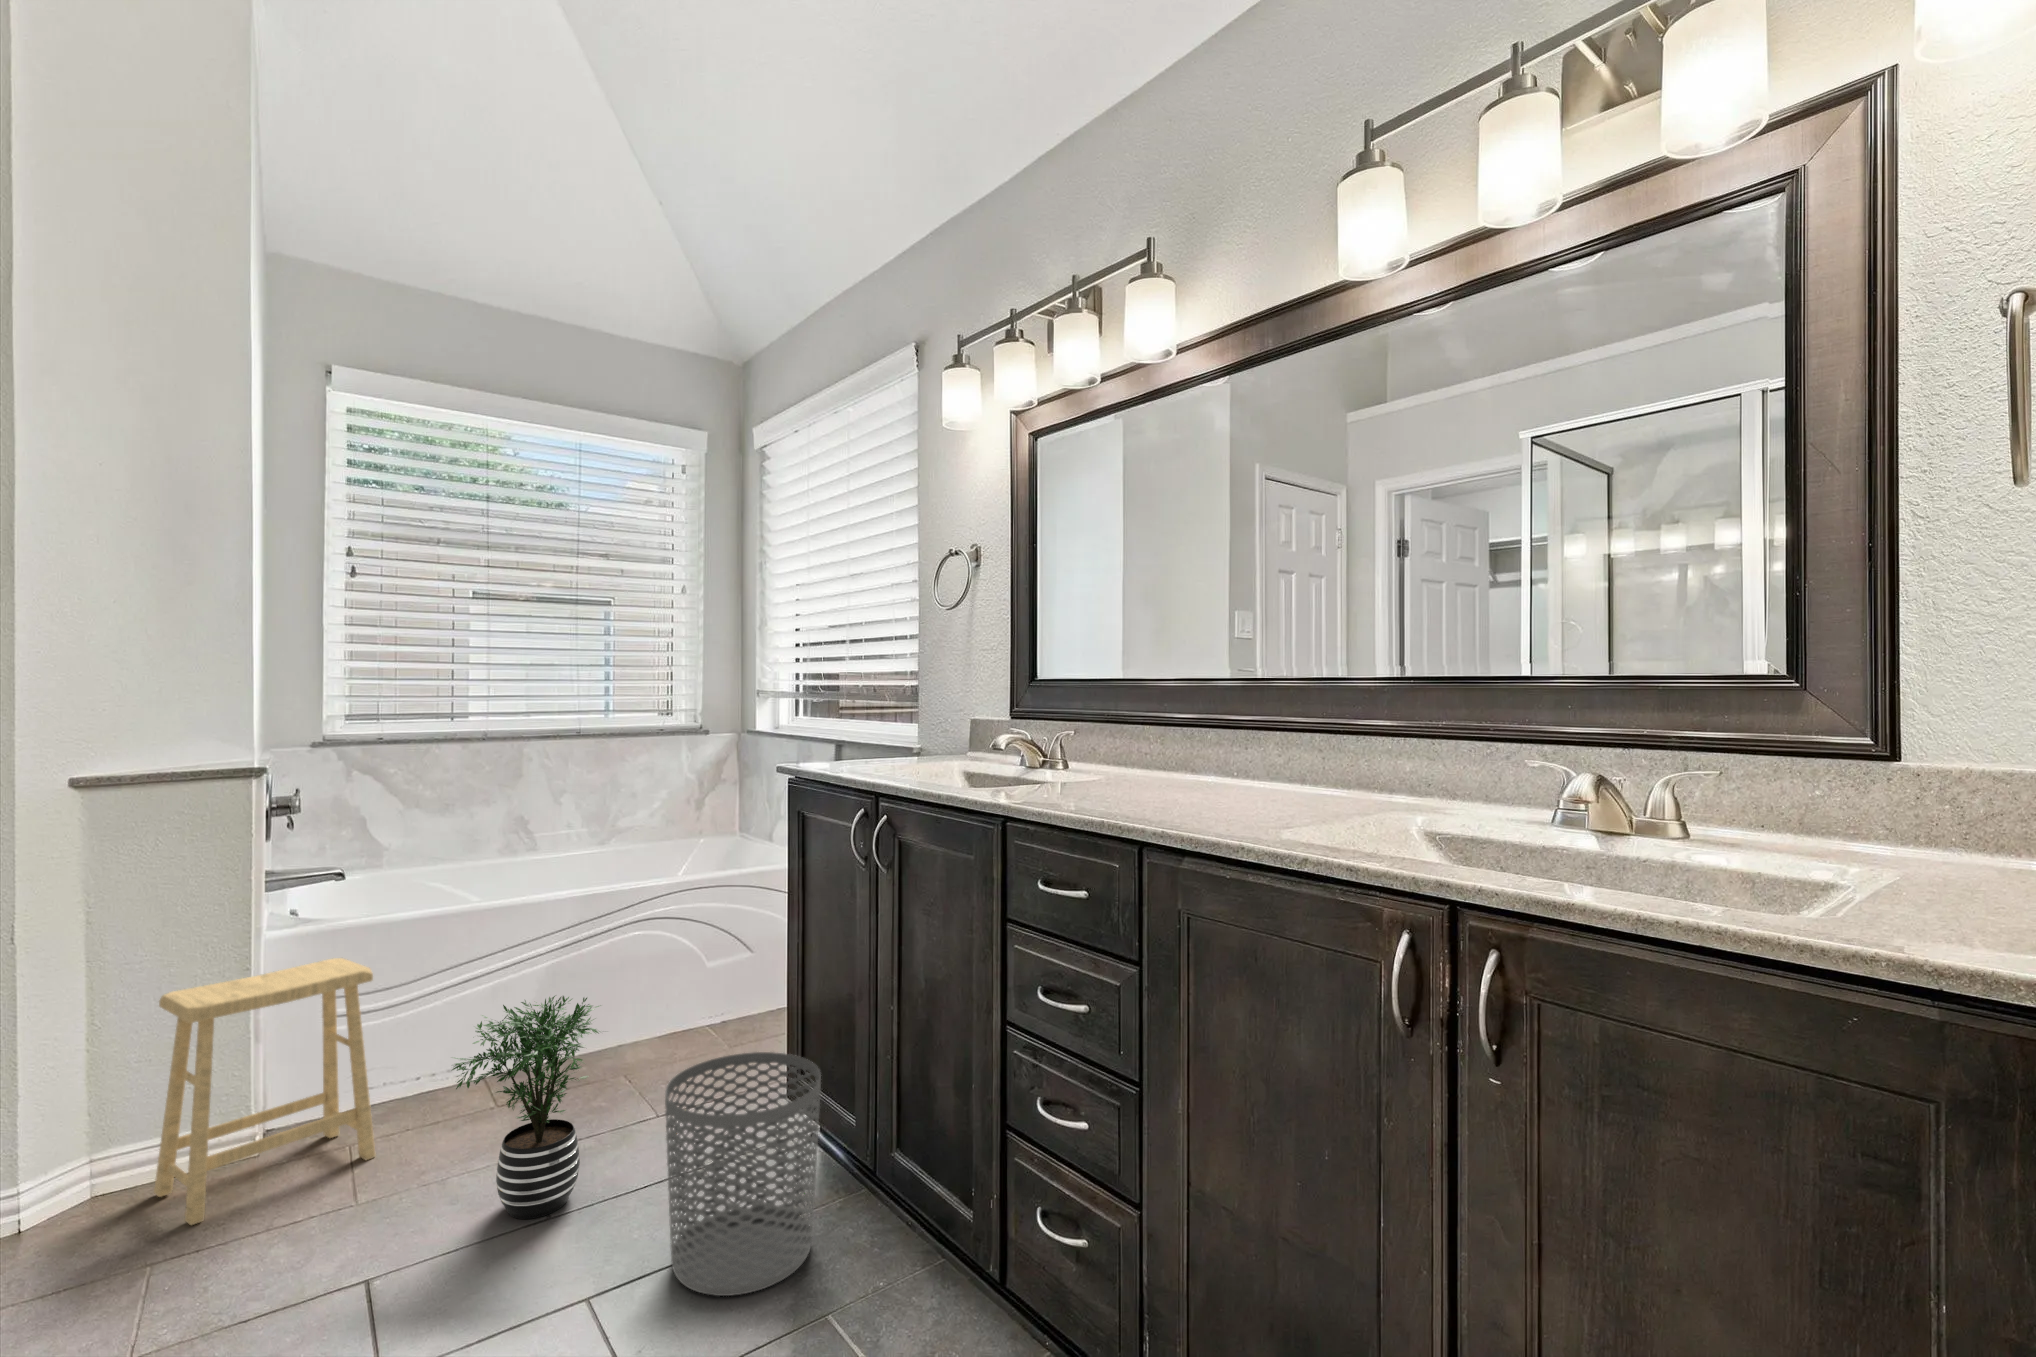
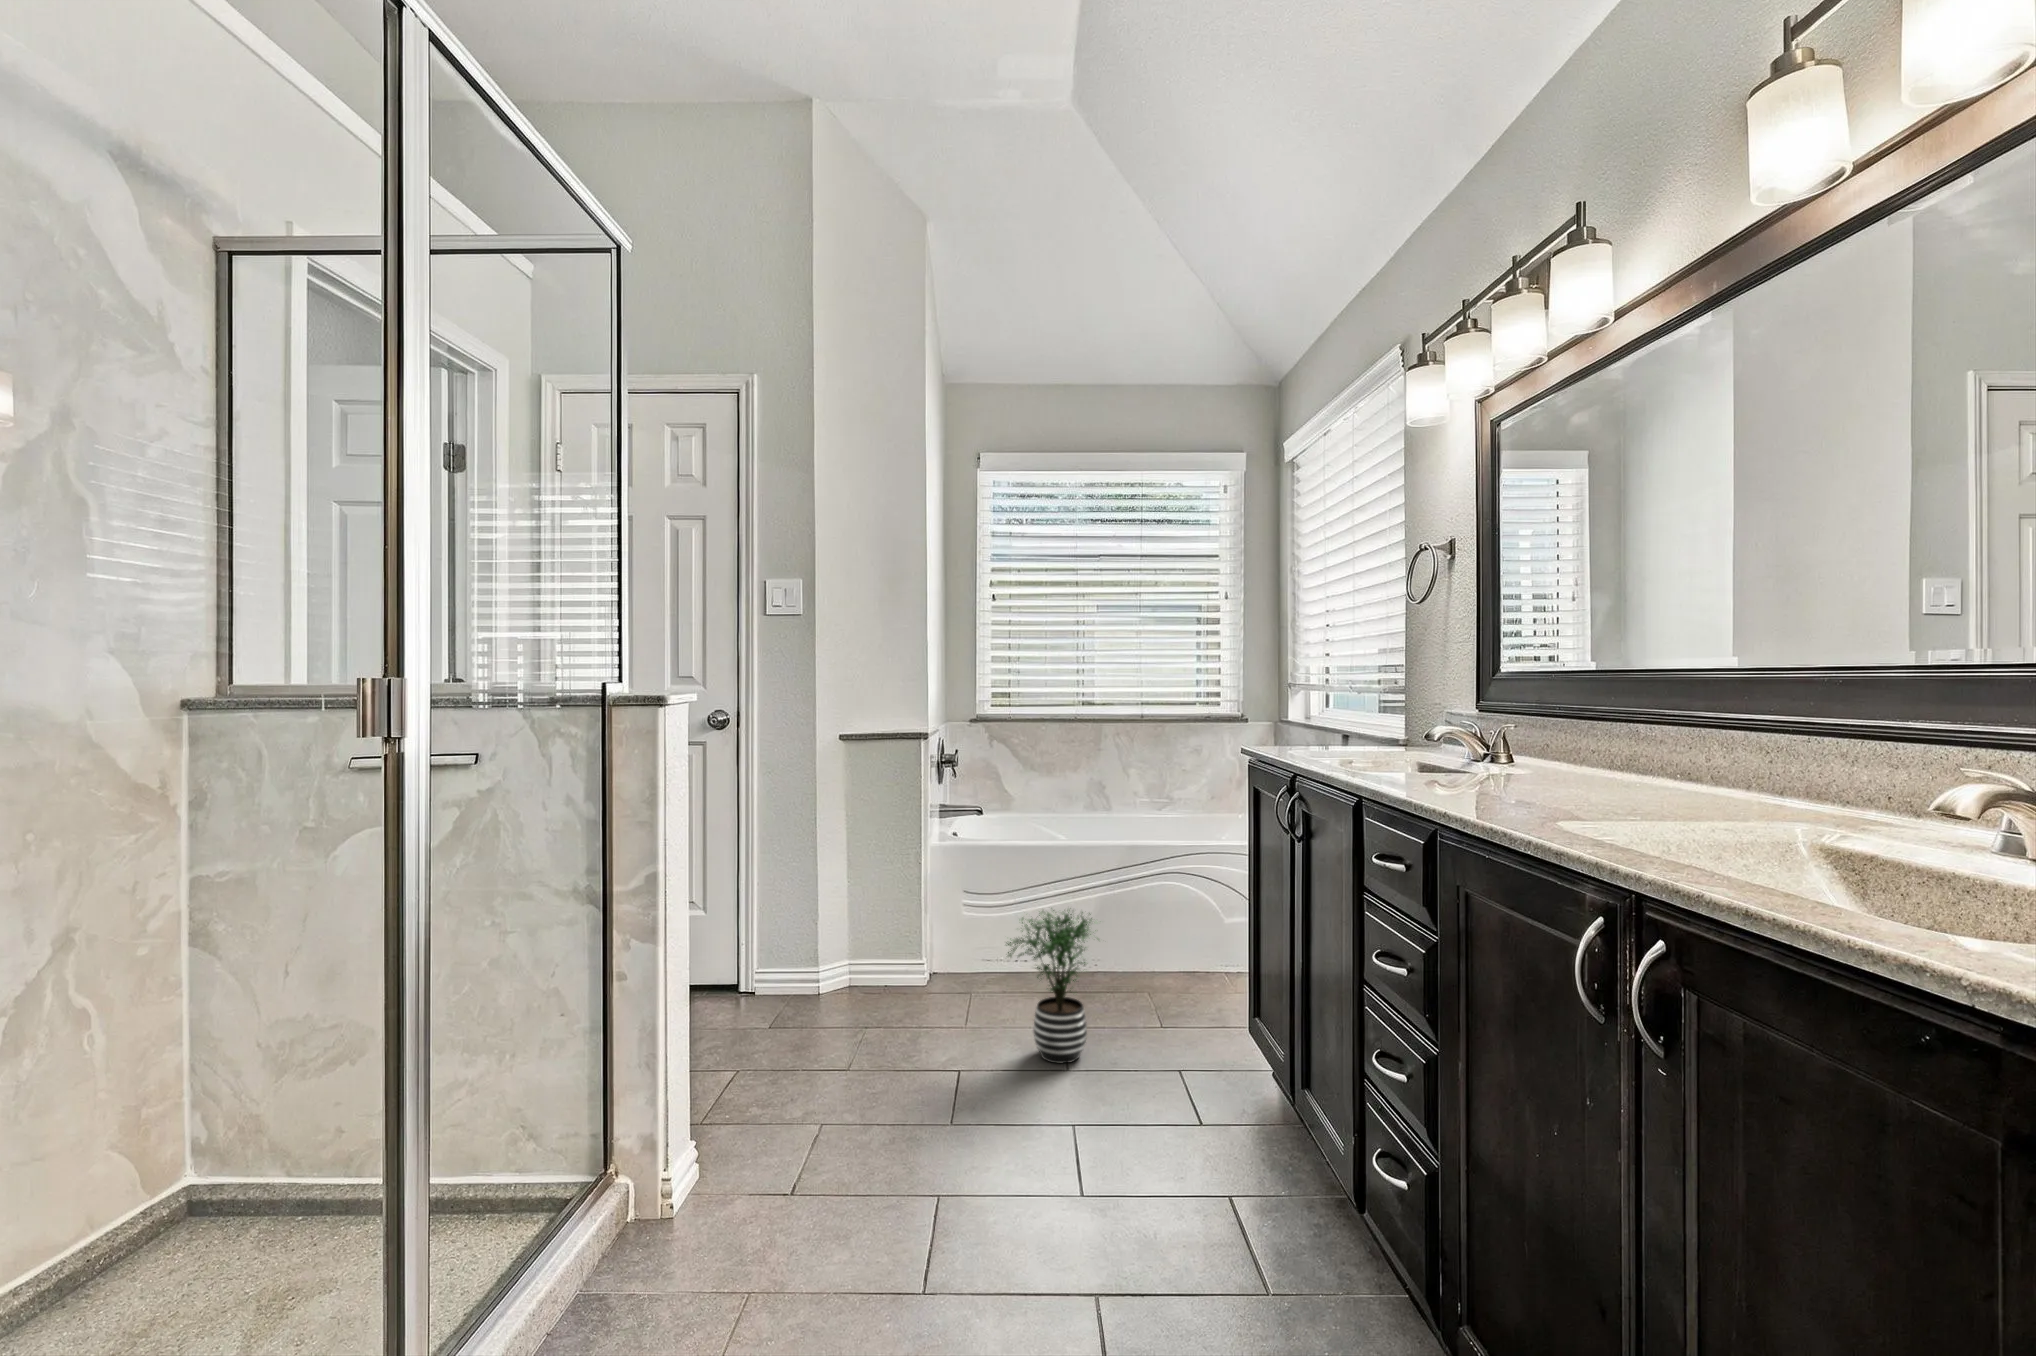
footstool: present [154,958,376,1225] -> none [873,862,981,1011]
waste bin: present [665,1052,821,1296] -> none [1119,975,1239,1158]

